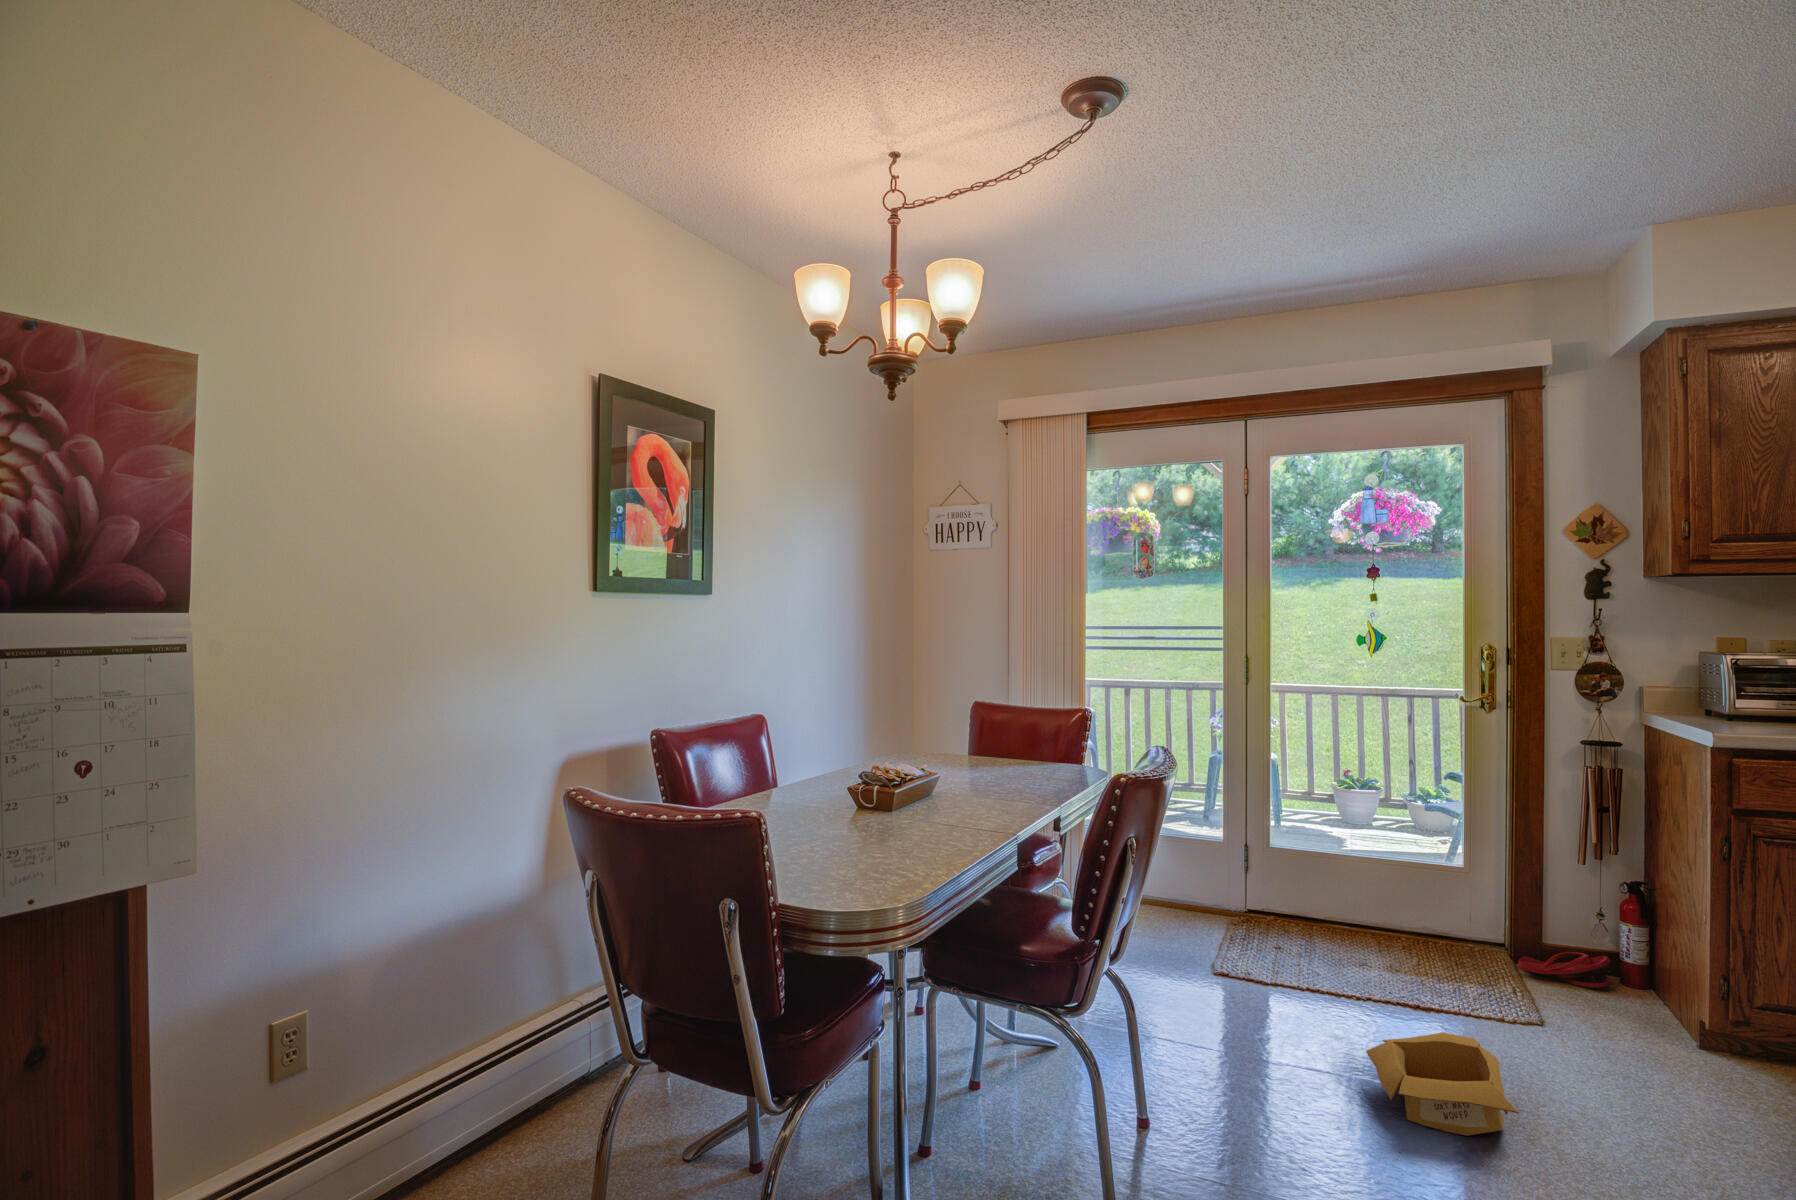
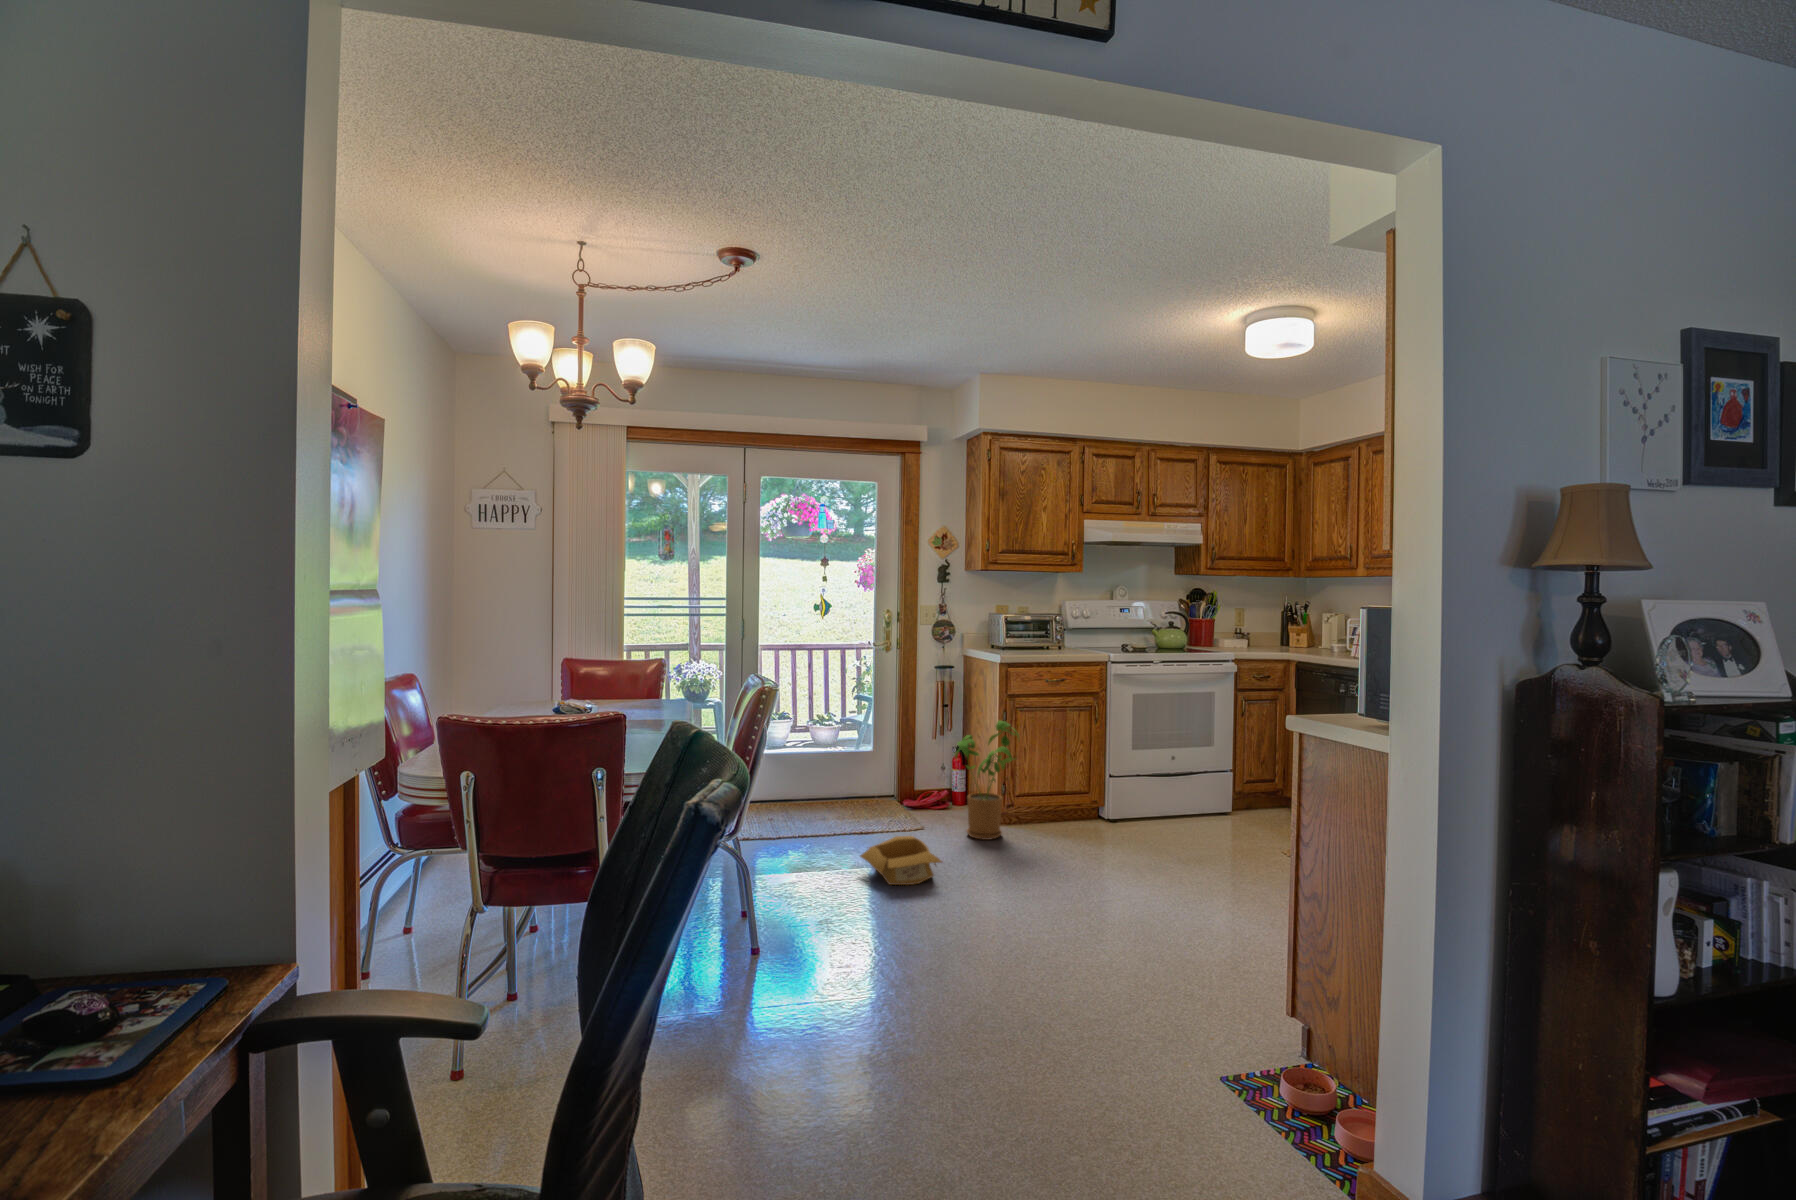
house plant: none [1597,857,1753,1079] -> present [955,721,1019,840]

